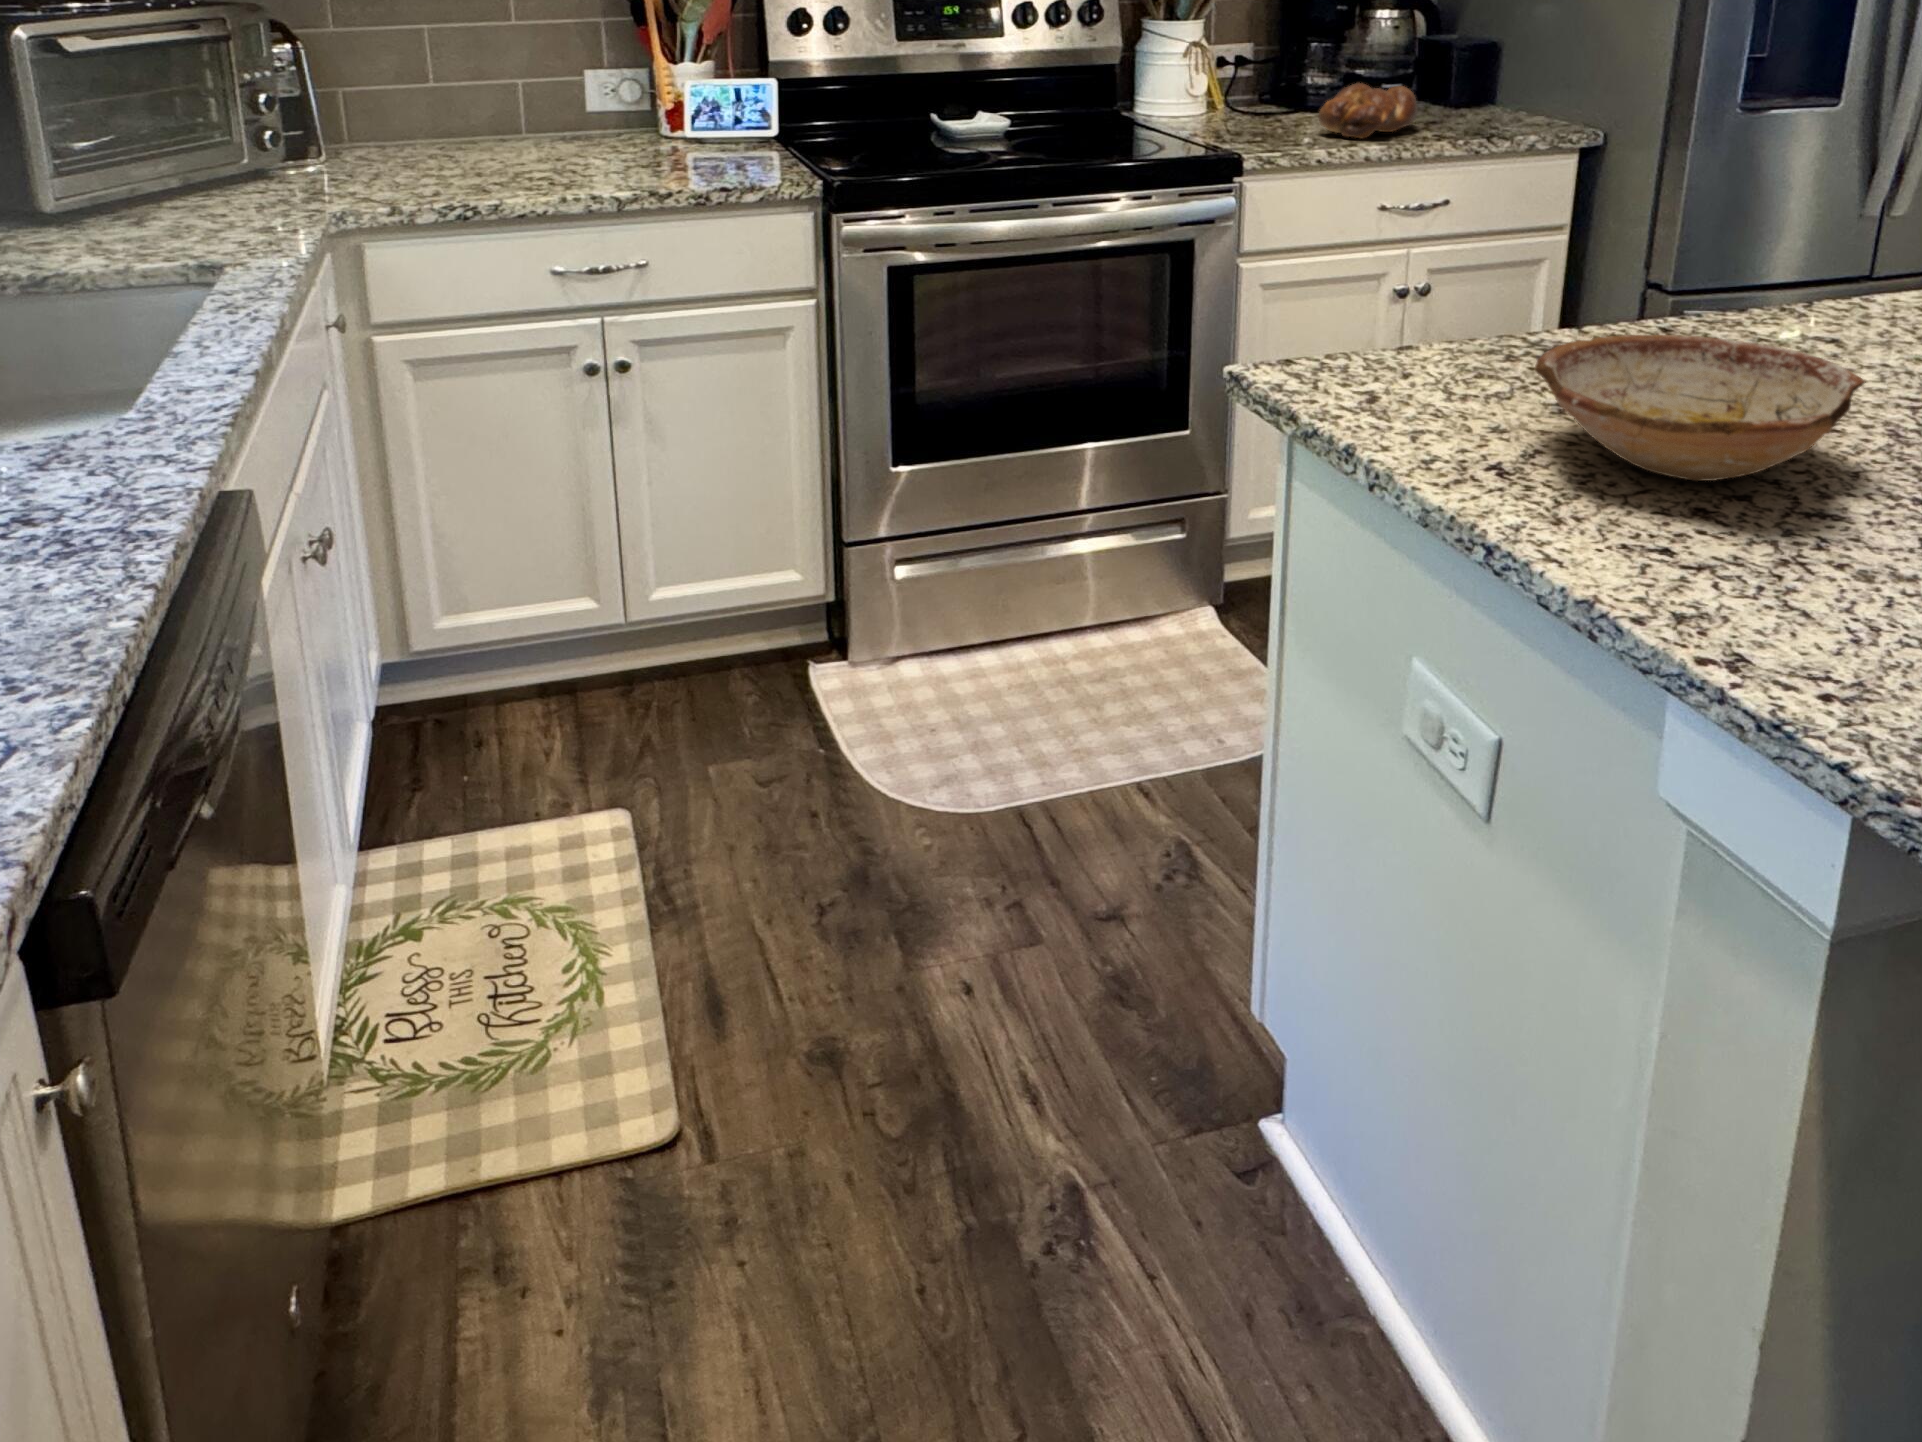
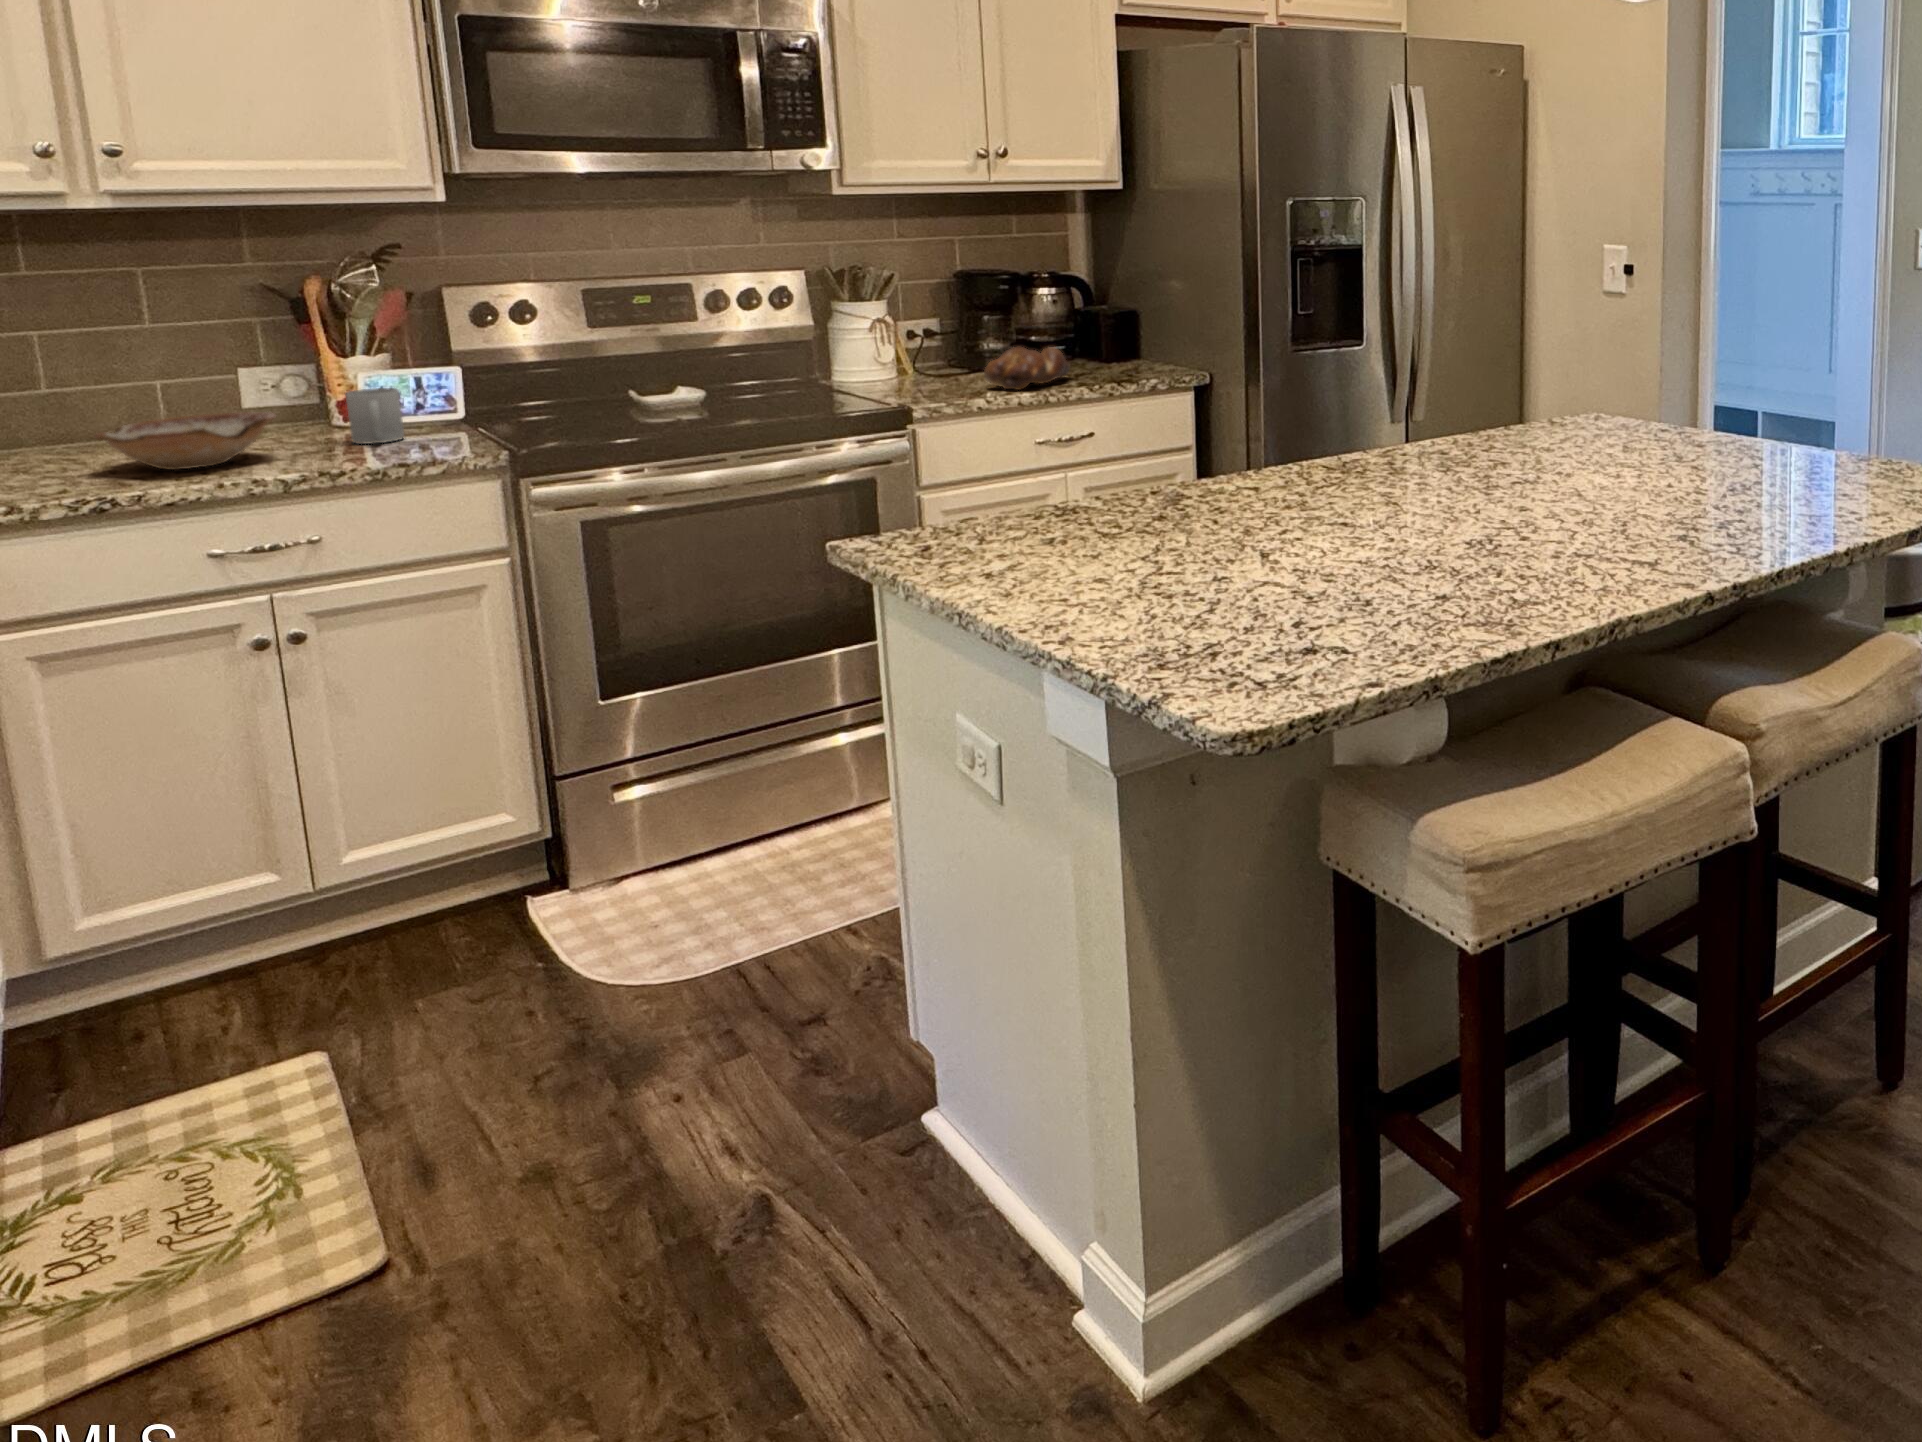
mug: none [676,99,726,160] -> present [346,388,404,444]
bowl: present [1535,335,1866,481] -> present [95,412,276,470]

